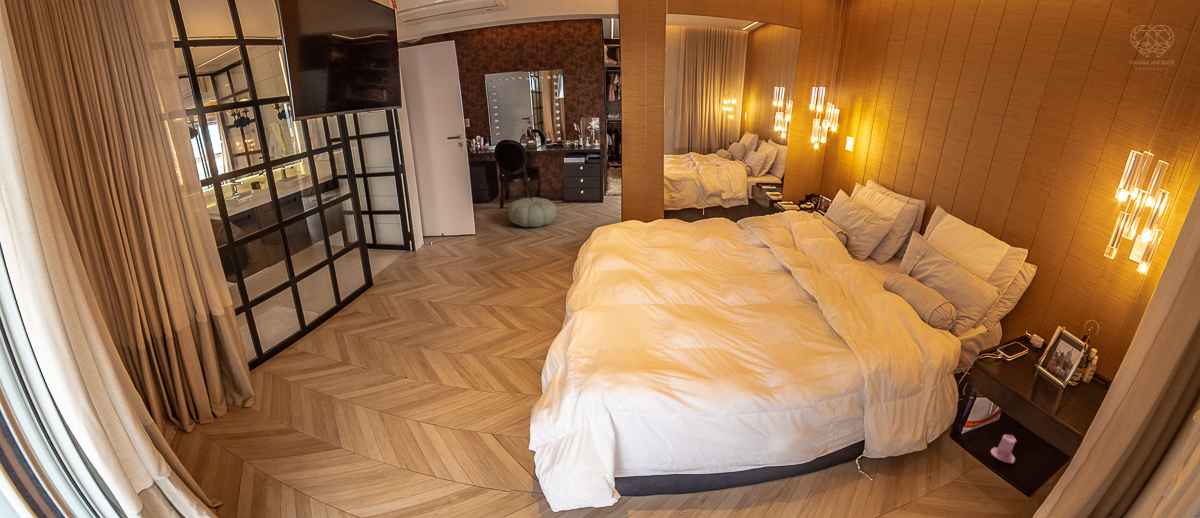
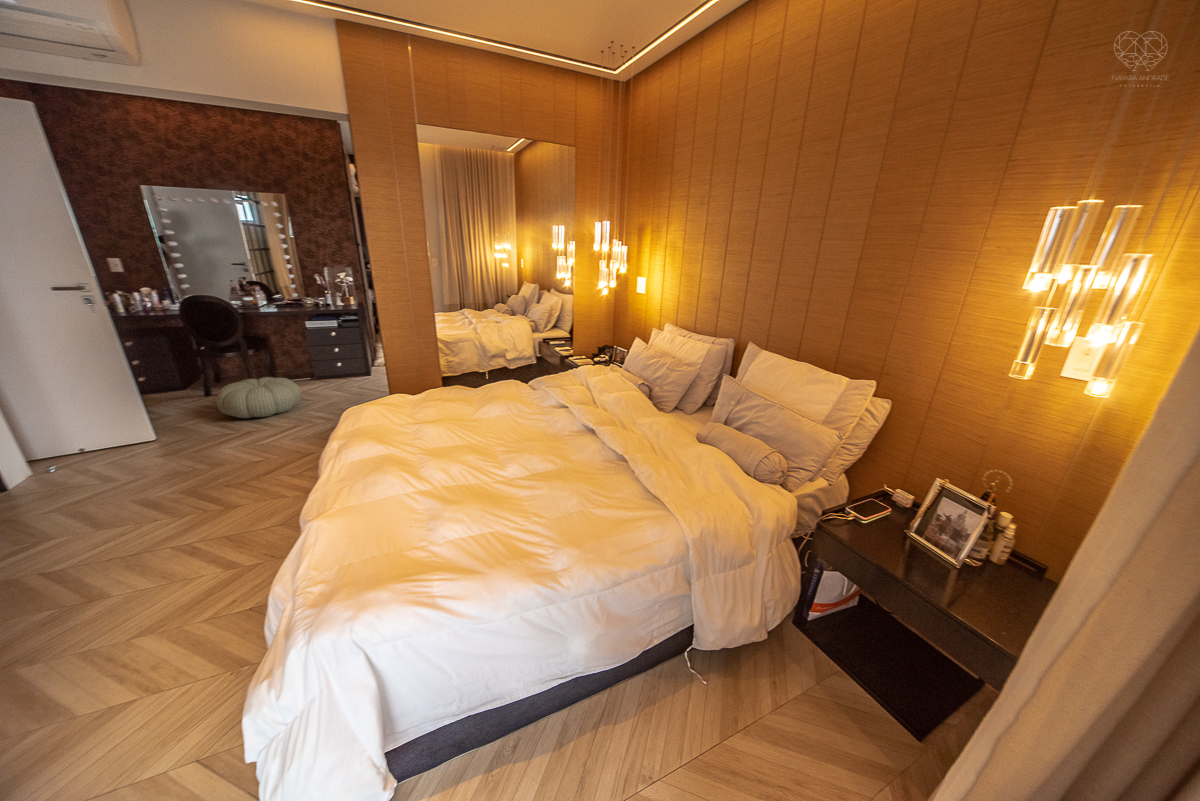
candle: present [991,435,1016,463] -> none [877,630,910,670]

